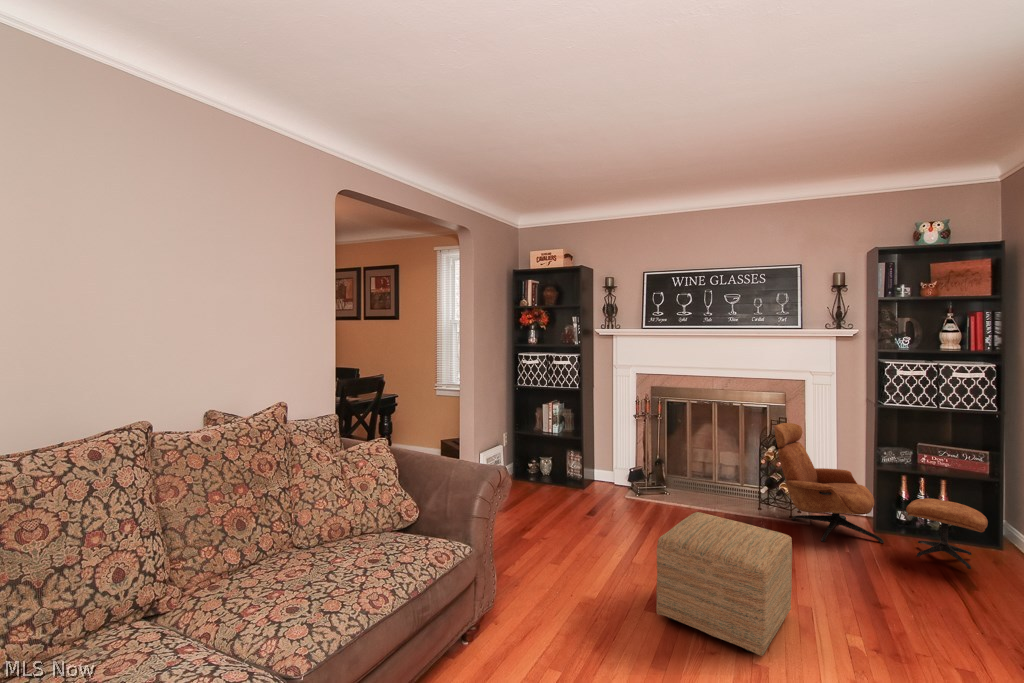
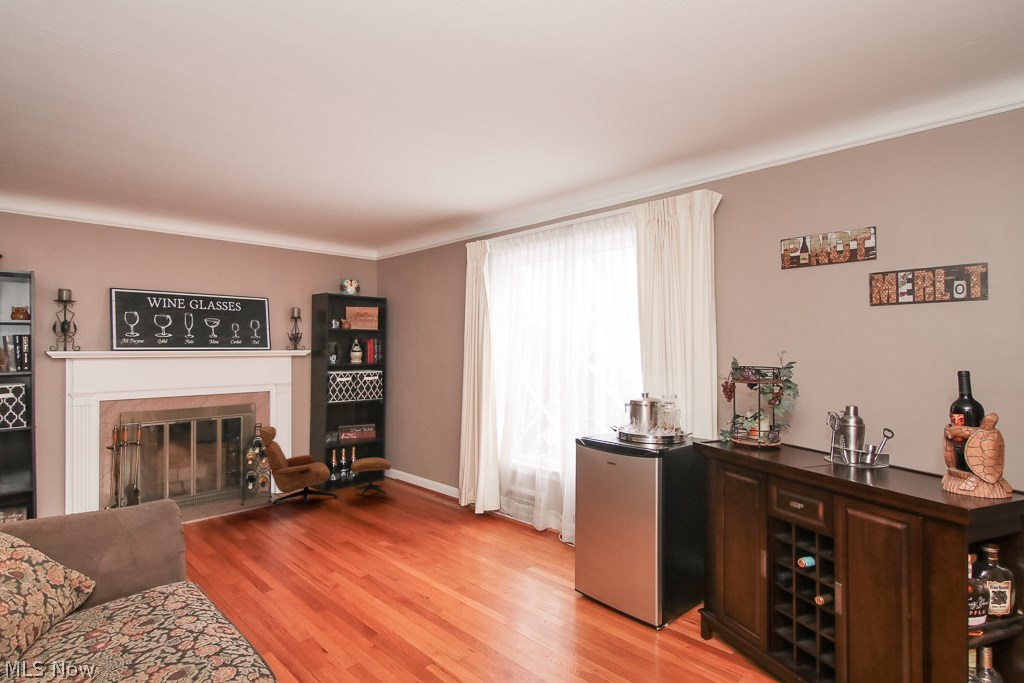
ottoman: present [656,512,792,656] -> none [237,494,329,591]

